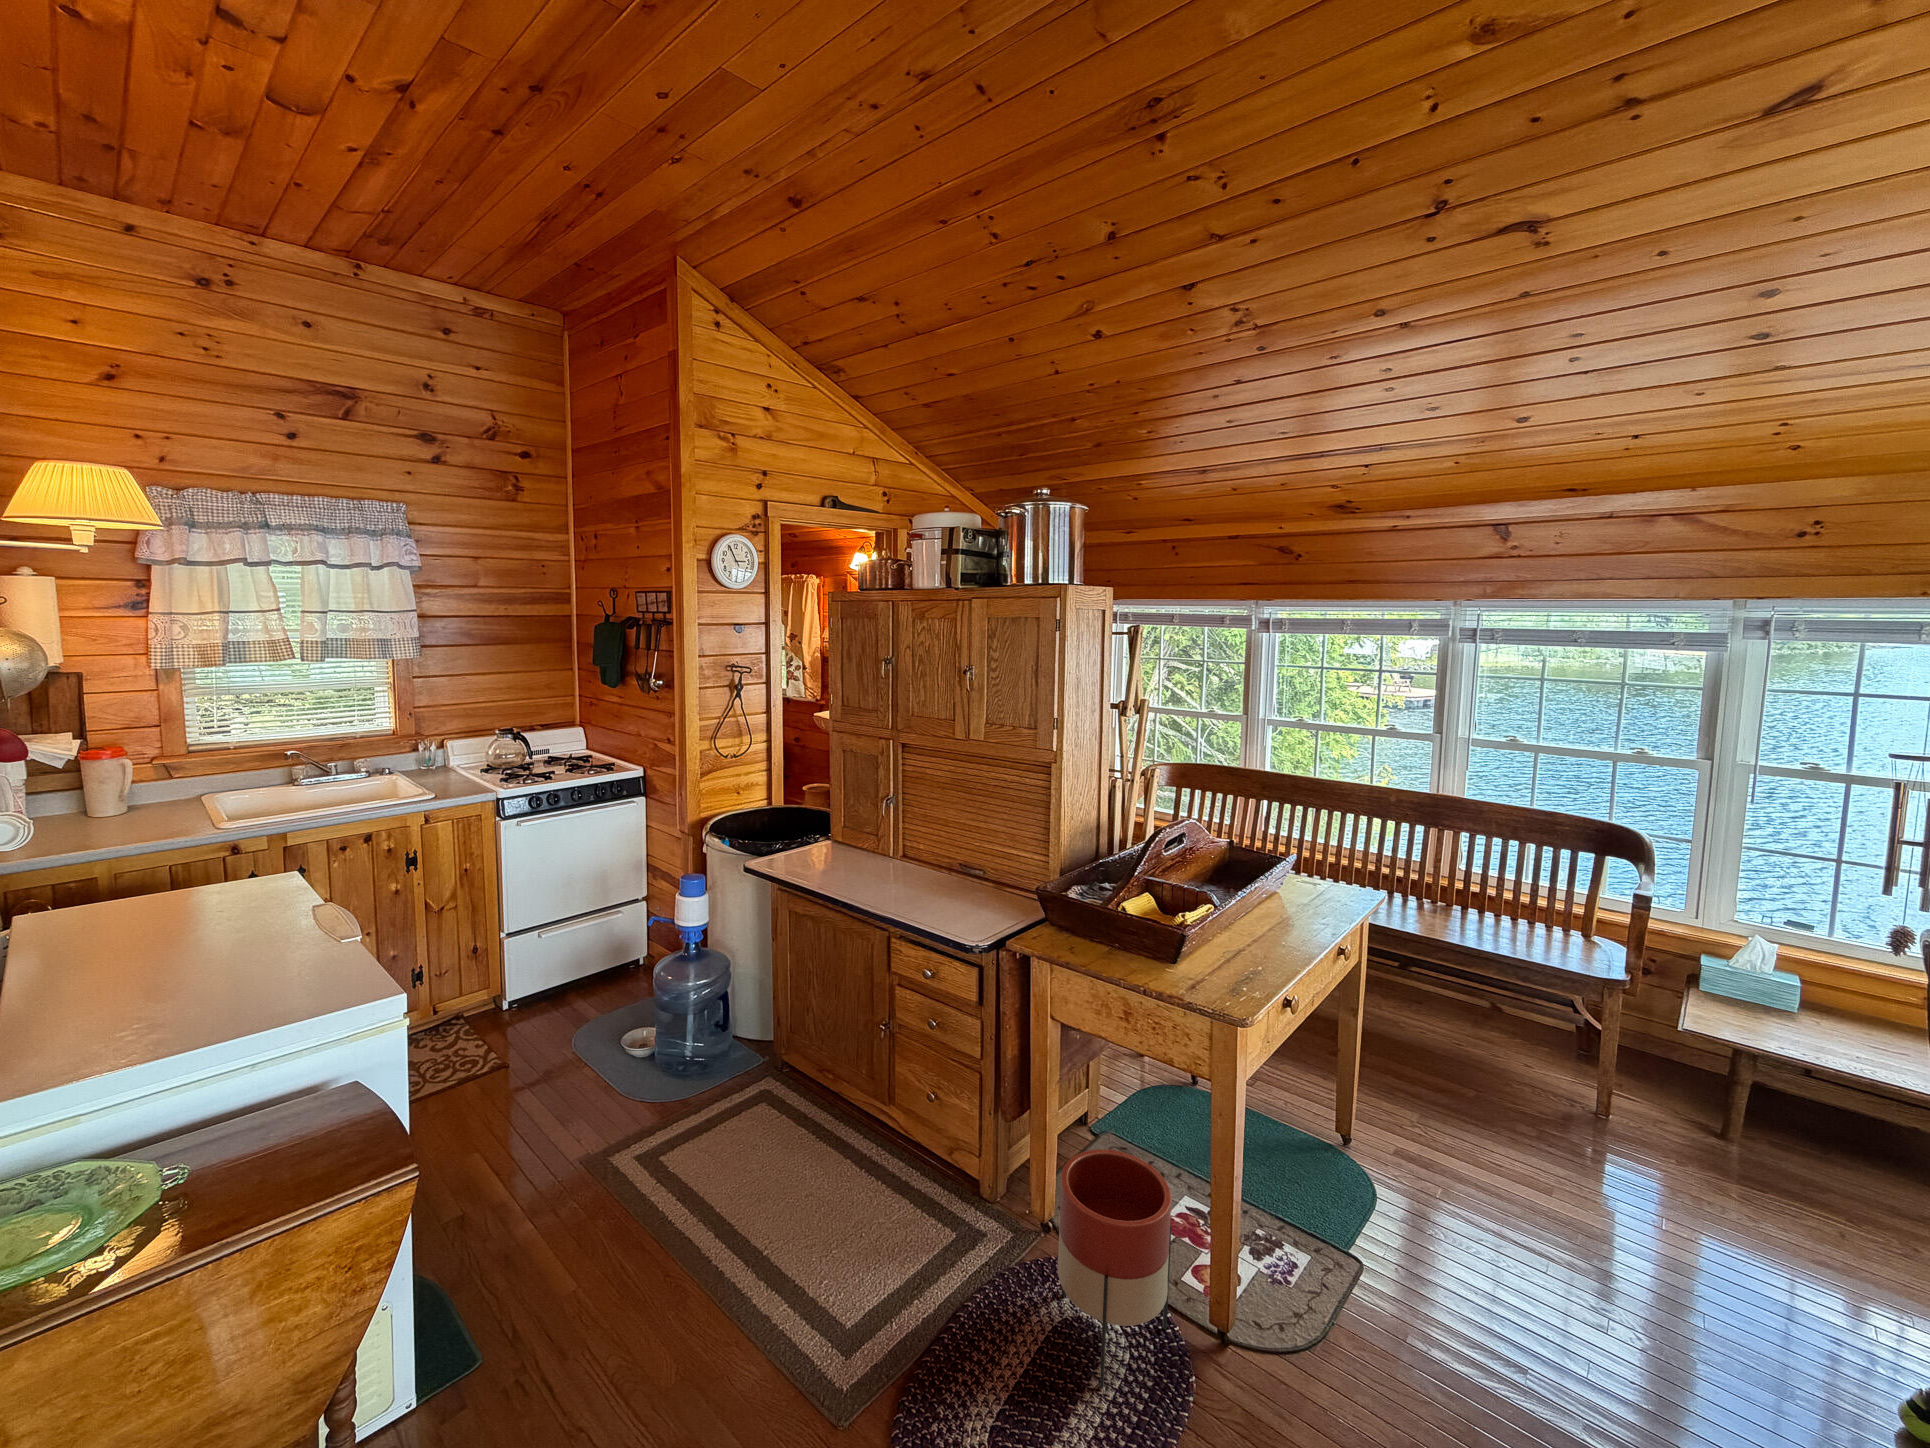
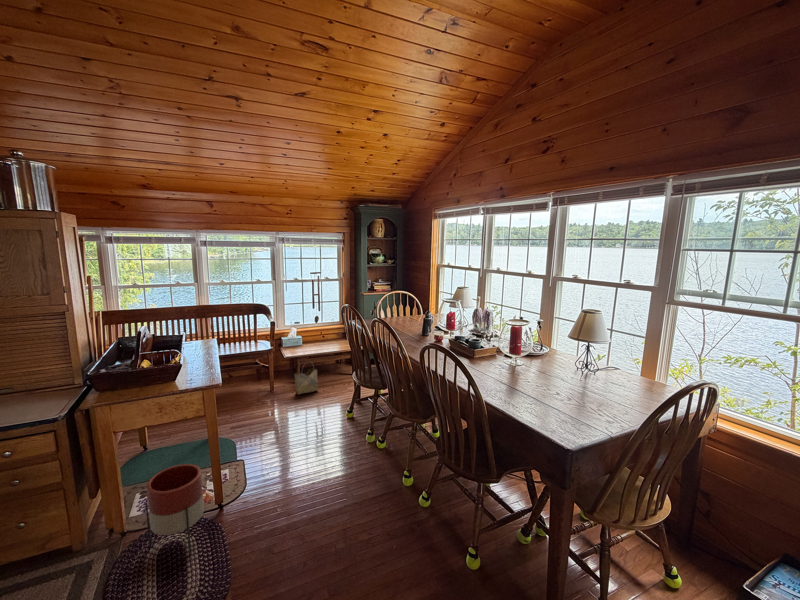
woven basket: none [1681,1064,1811,1218] -> present [294,358,318,395]

